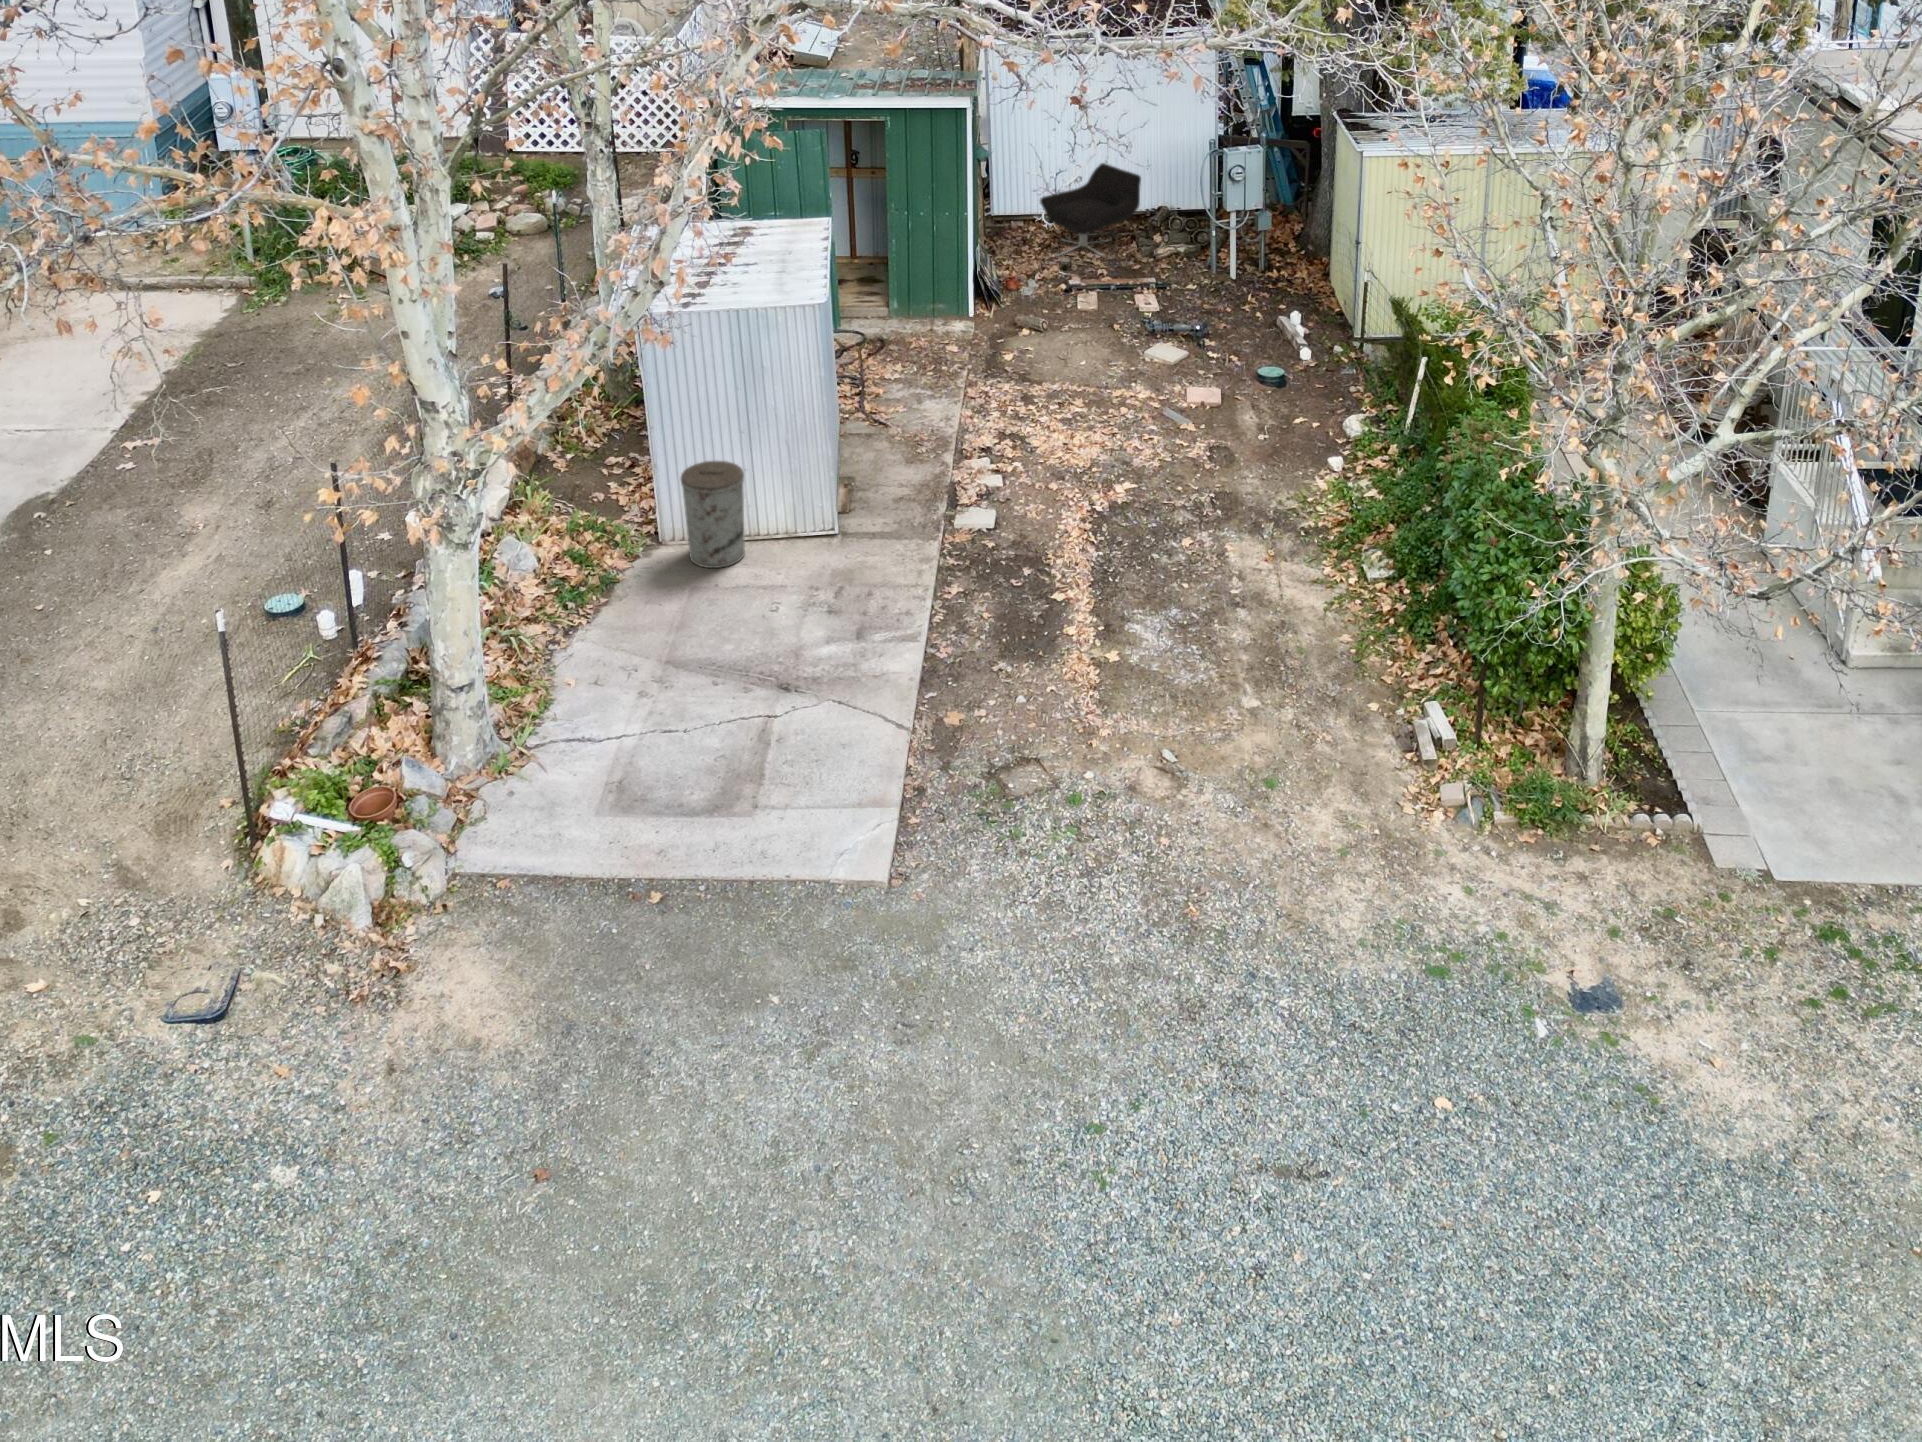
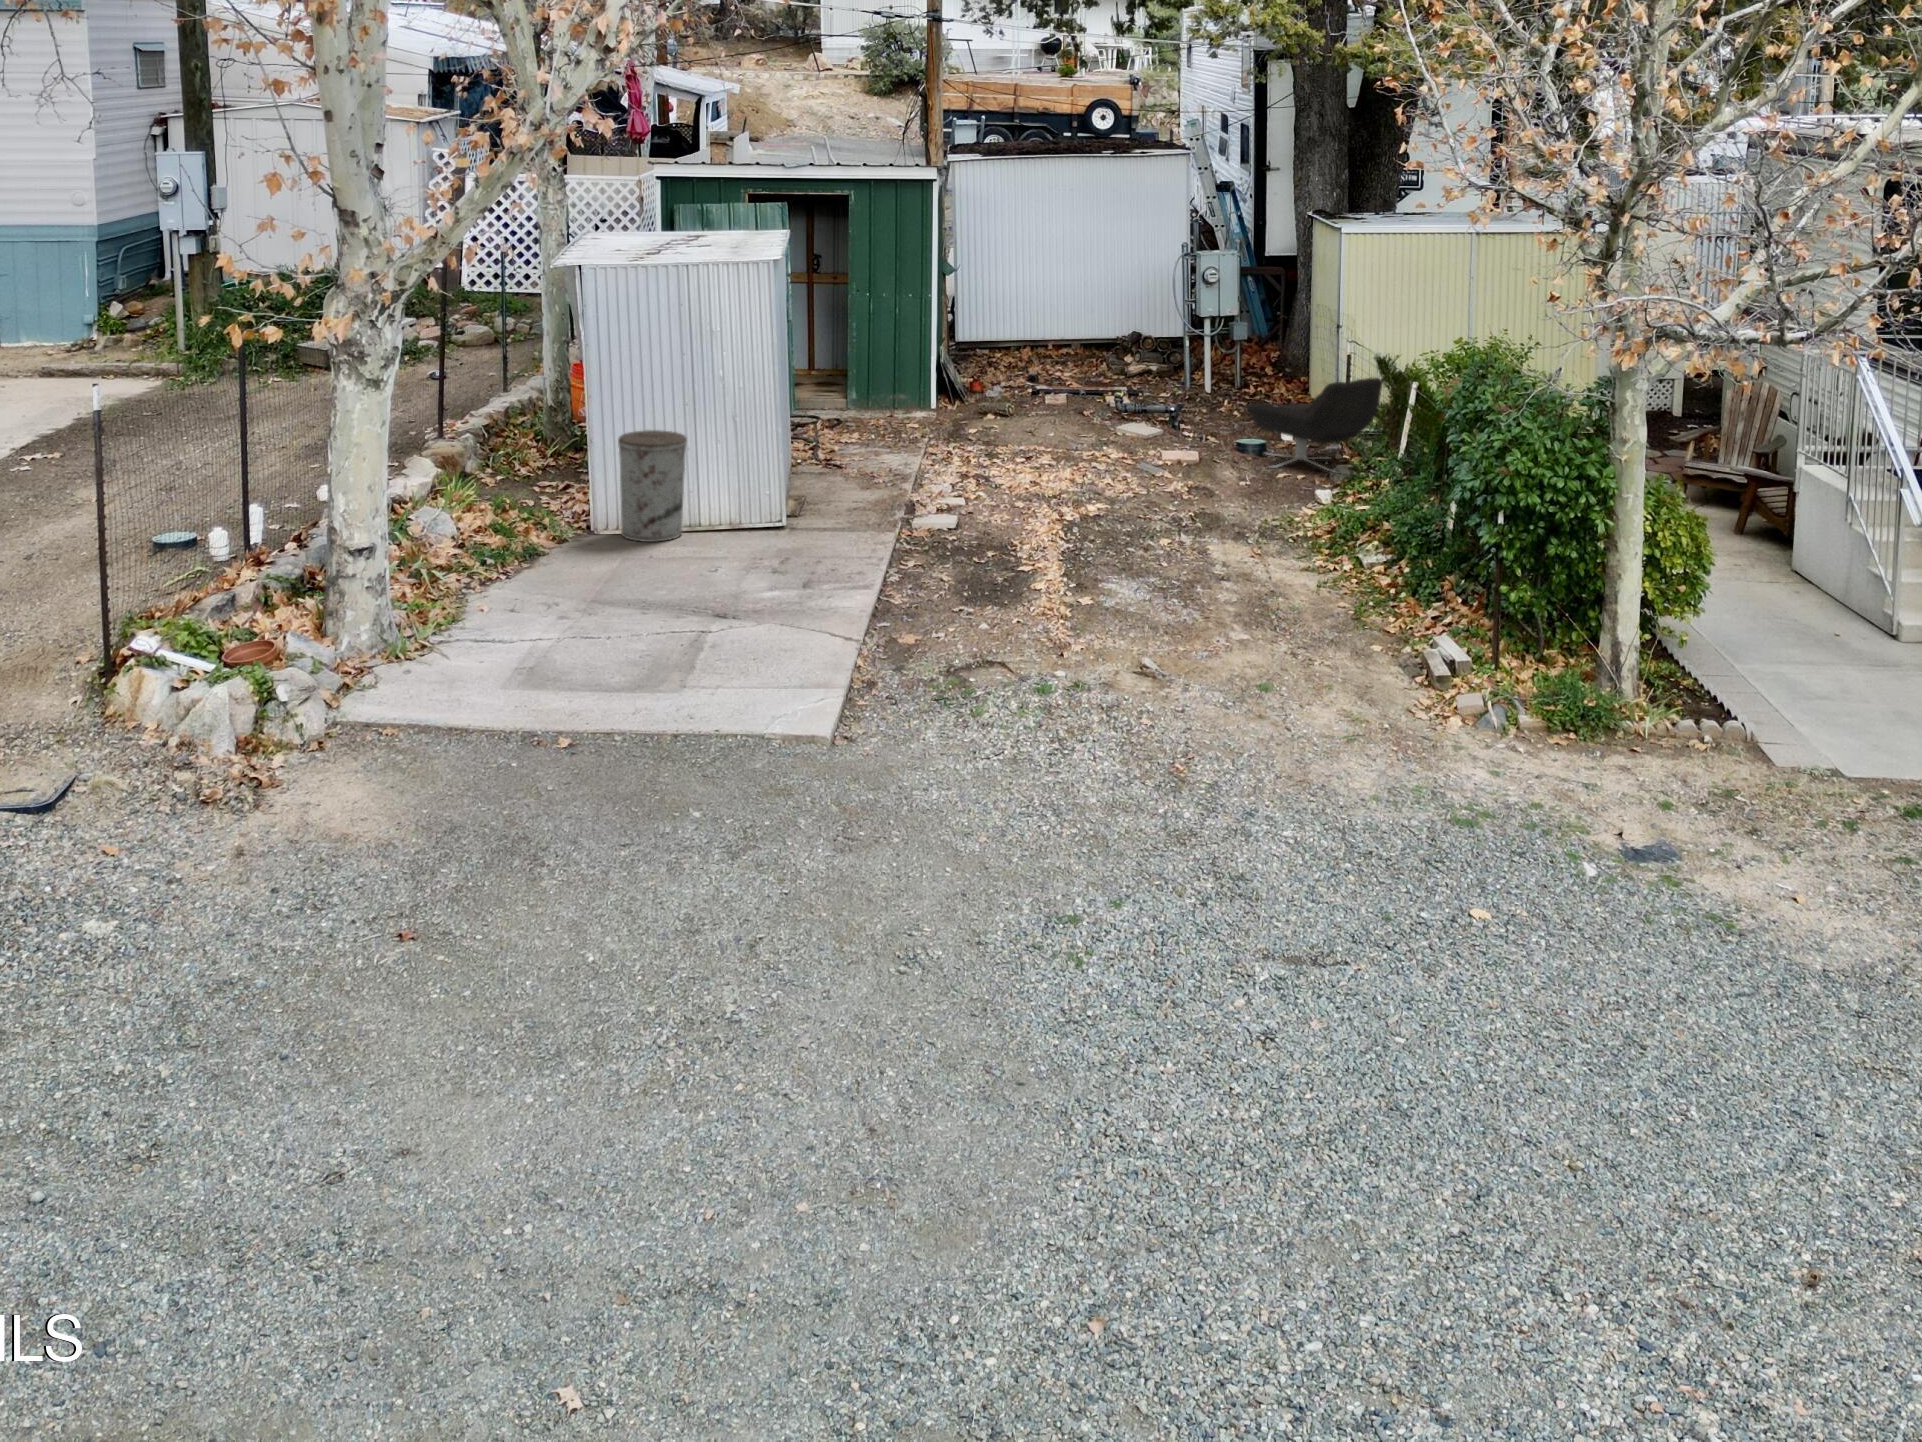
lounge chair: present [1040,163,1141,257] -> present [1247,378,1383,472]

